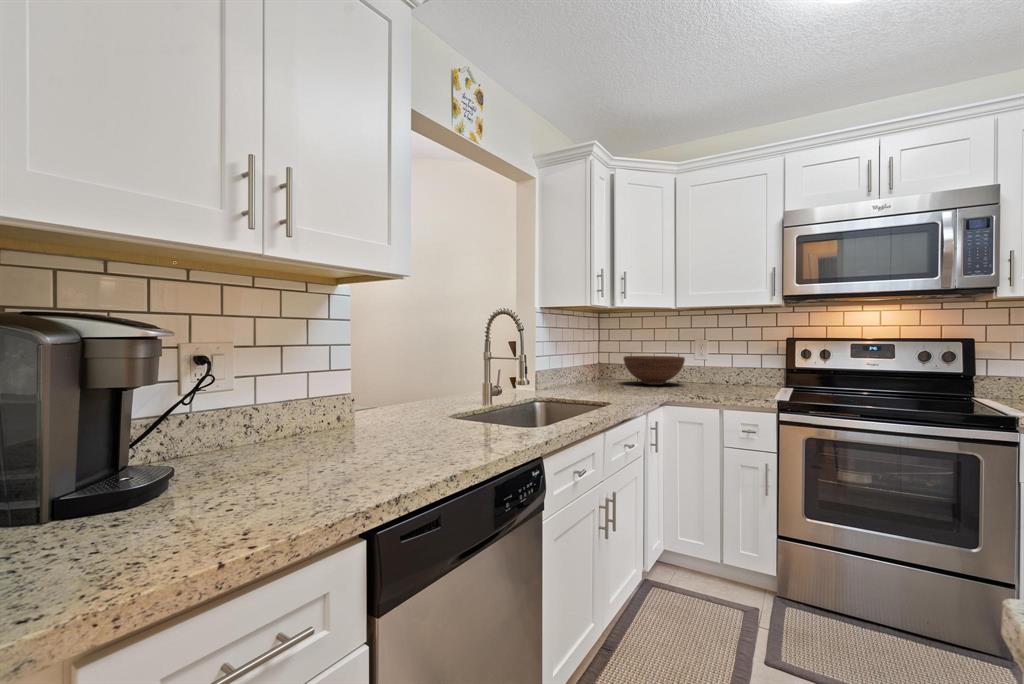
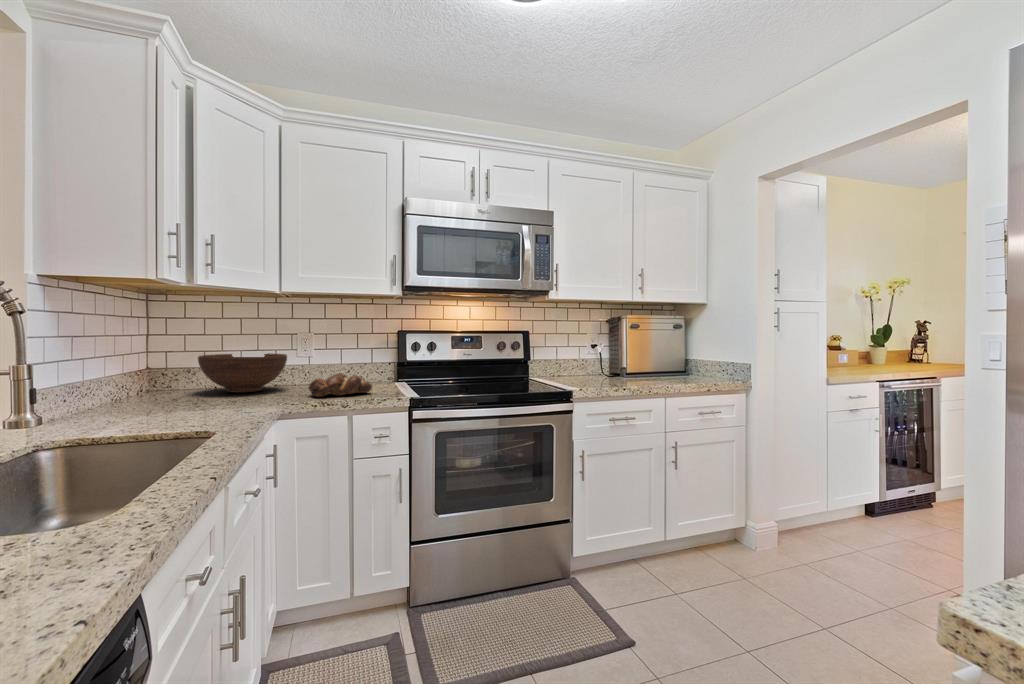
bread loaf: none [695,374,750,393] -> present [309,373,372,397]

